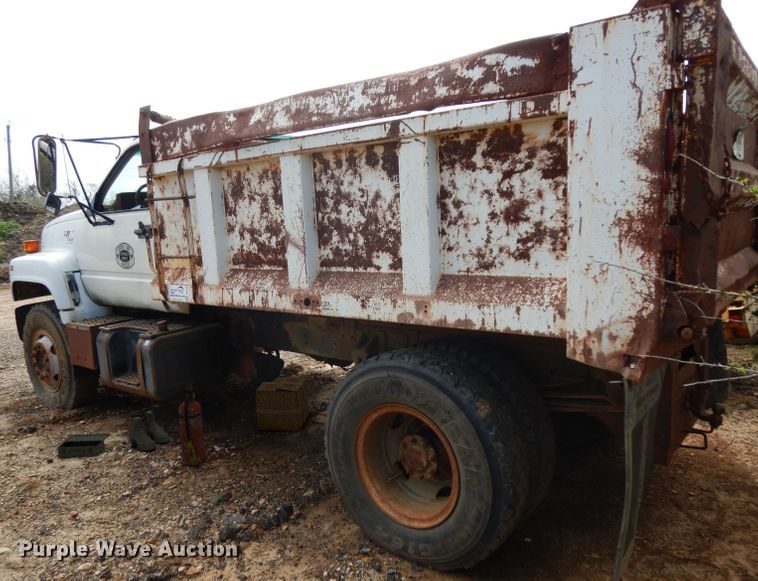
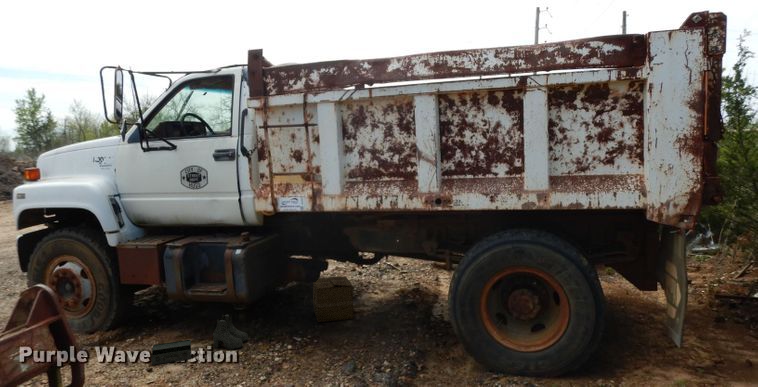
fire extinguisher: present [178,381,205,465] -> none [279,280,299,352]

